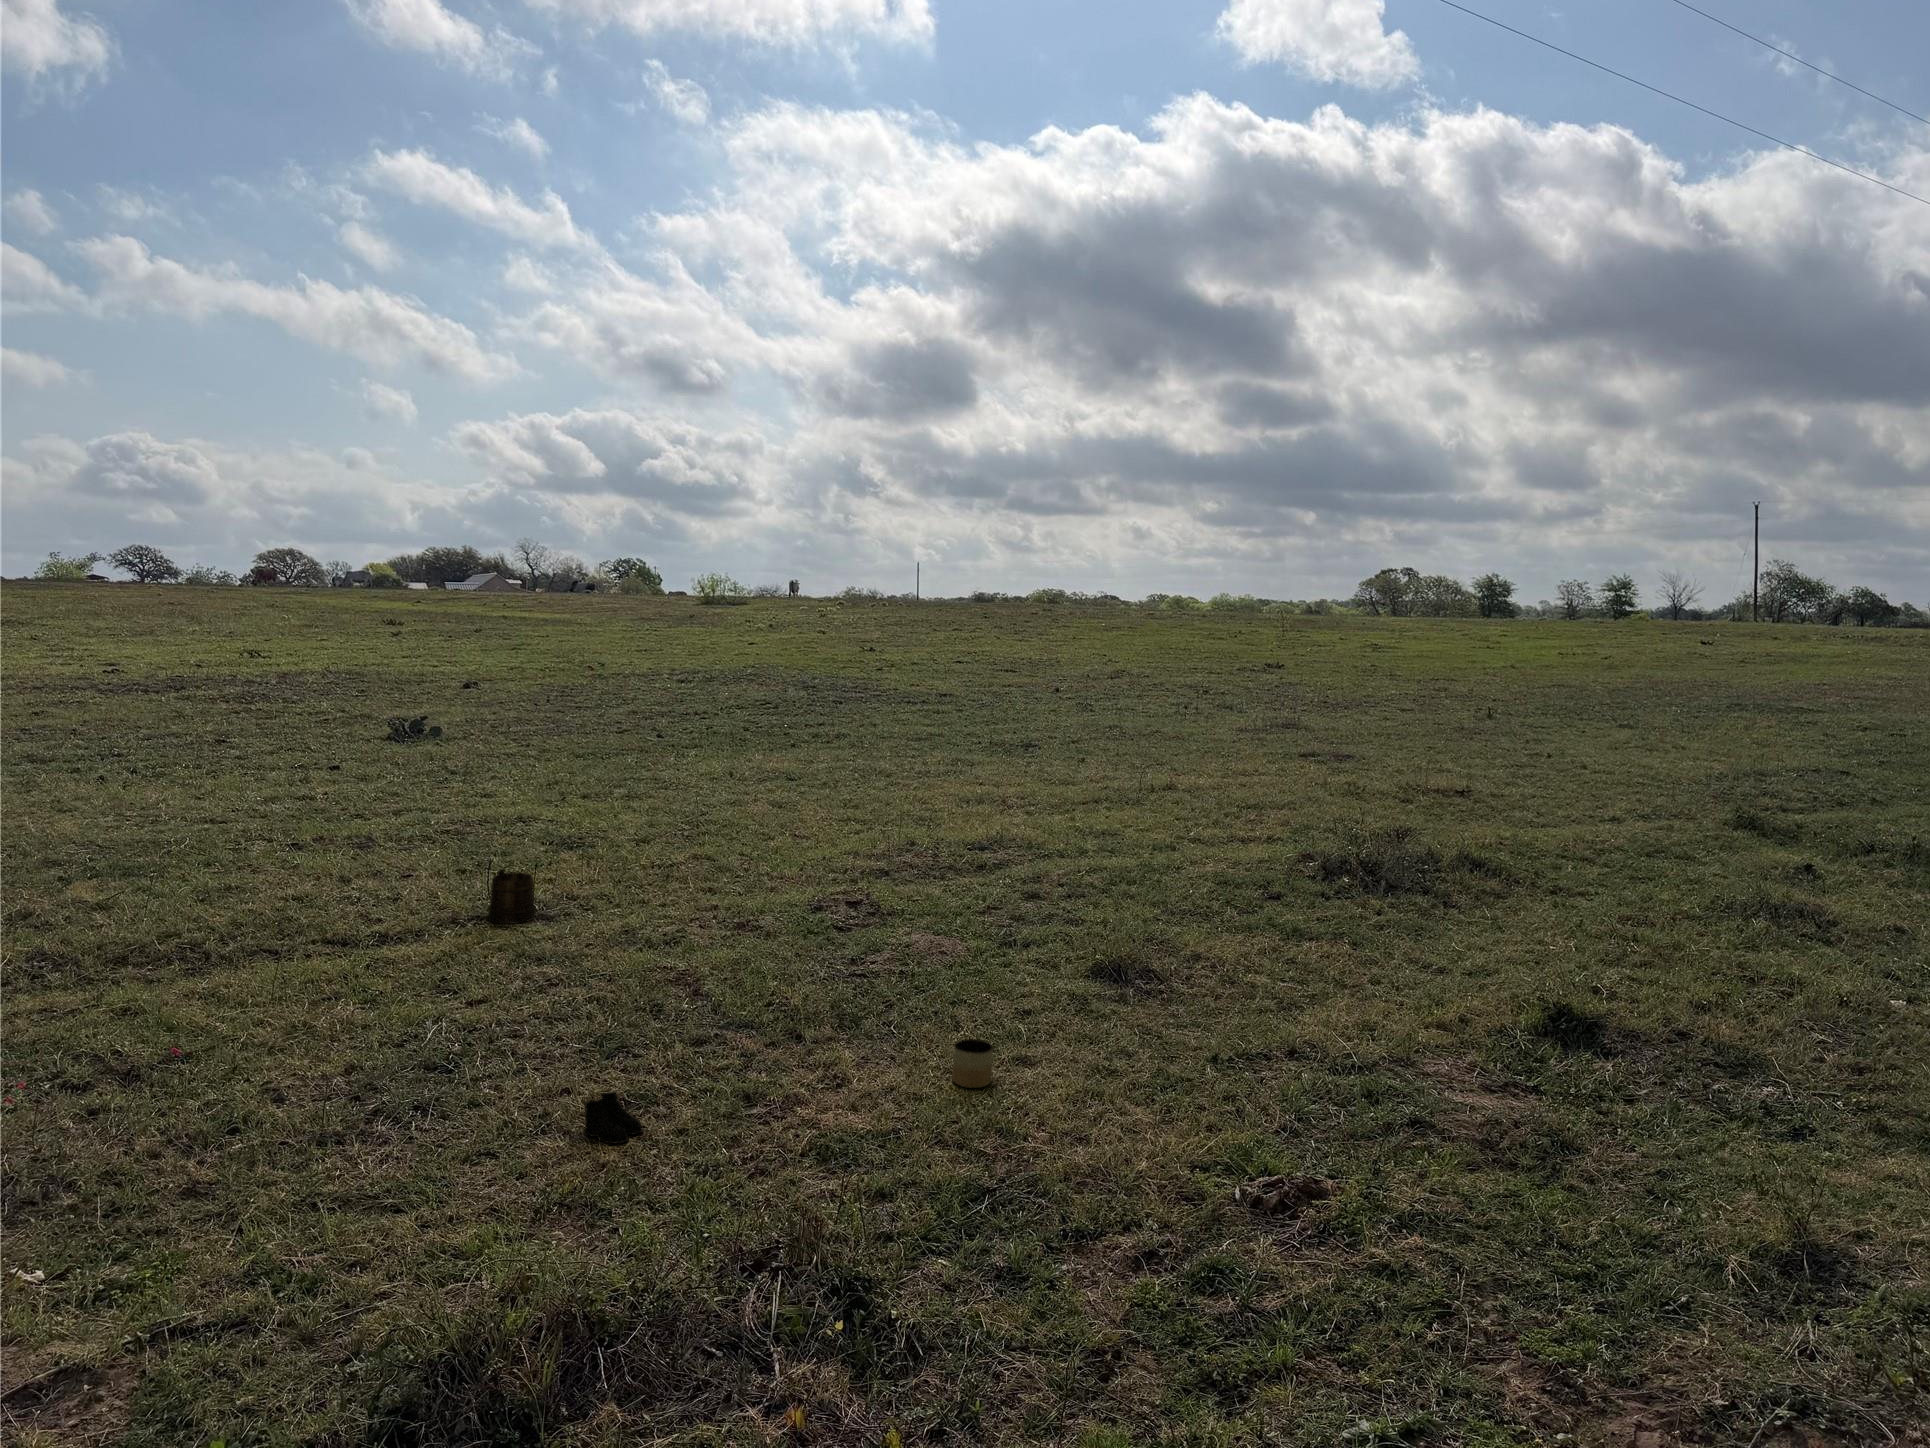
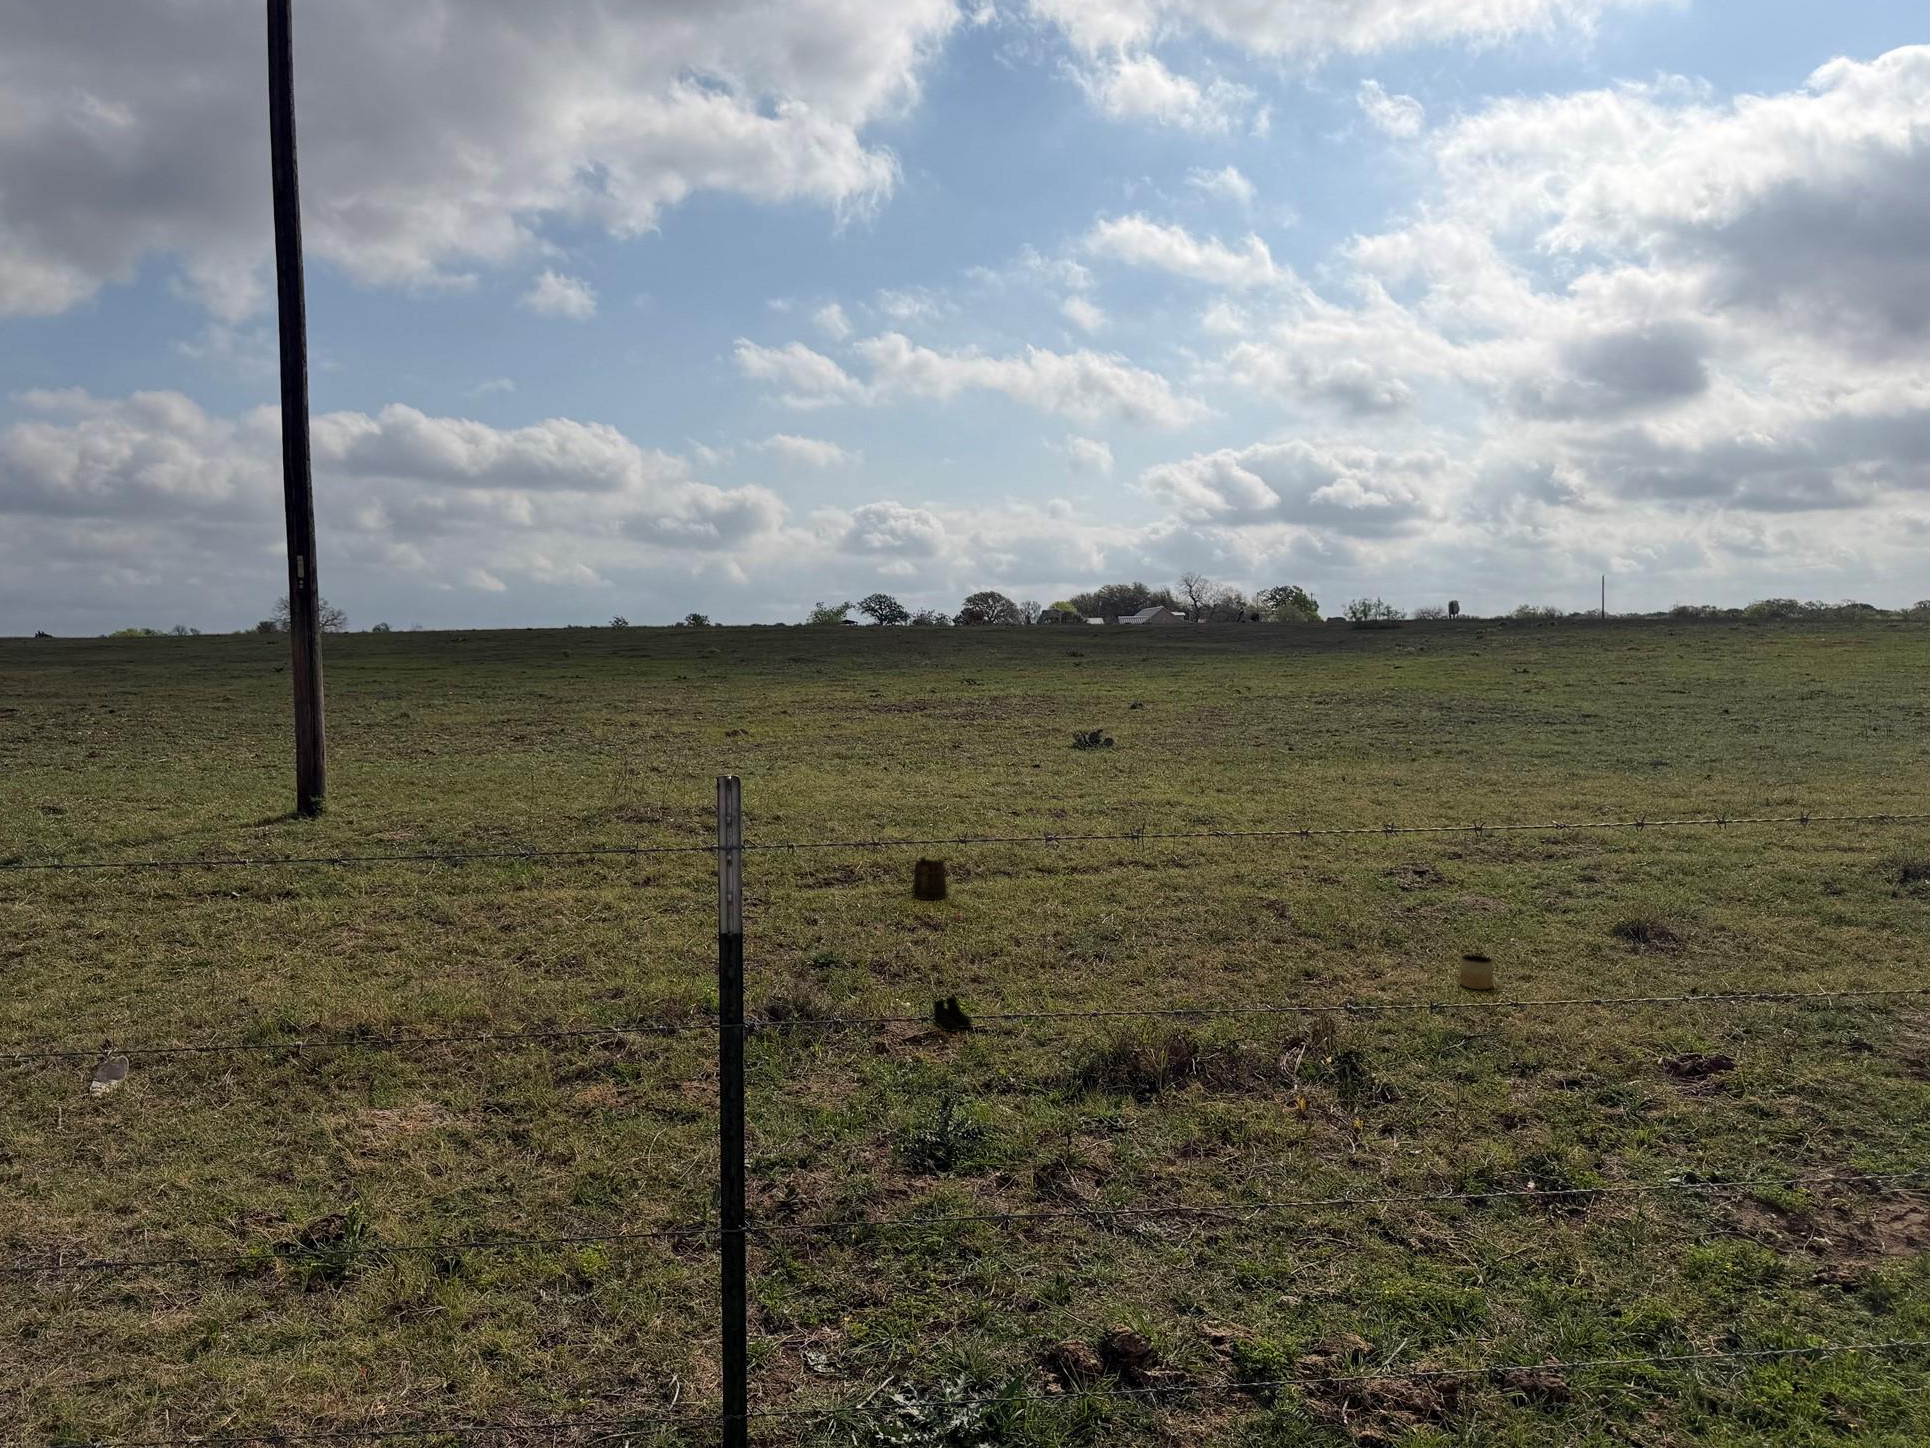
bucket: present [488,868,535,924] -> present [913,856,947,900]
boots: present [584,1091,642,1144] -> present [933,996,971,1031]

